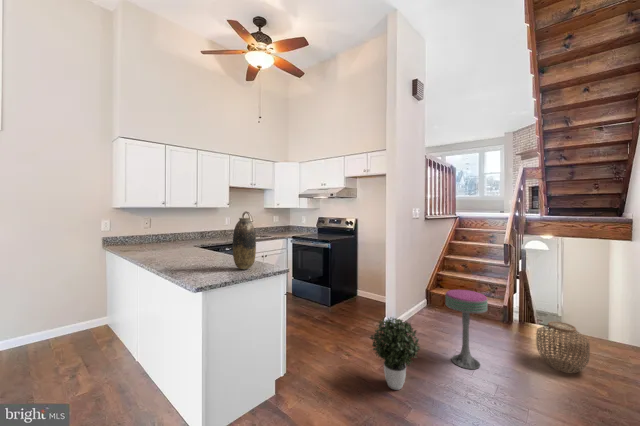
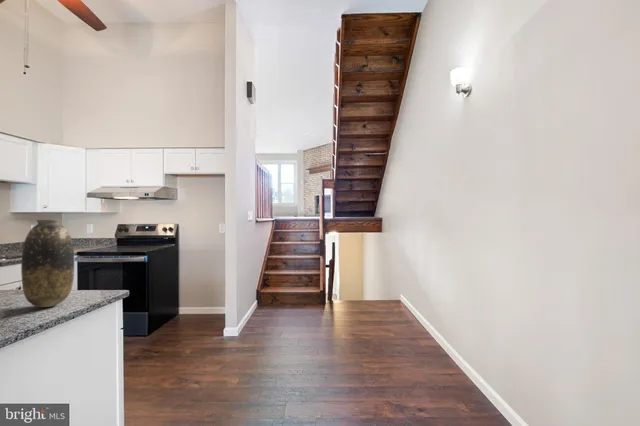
bar stool: present [445,290,488,369] -> none [294,282,328,353]
potted plant: present [370,317,420,390] -> none [238,323,291,400]
woven basket: present [536,321,590,373] -> none [353,294,384,331]

